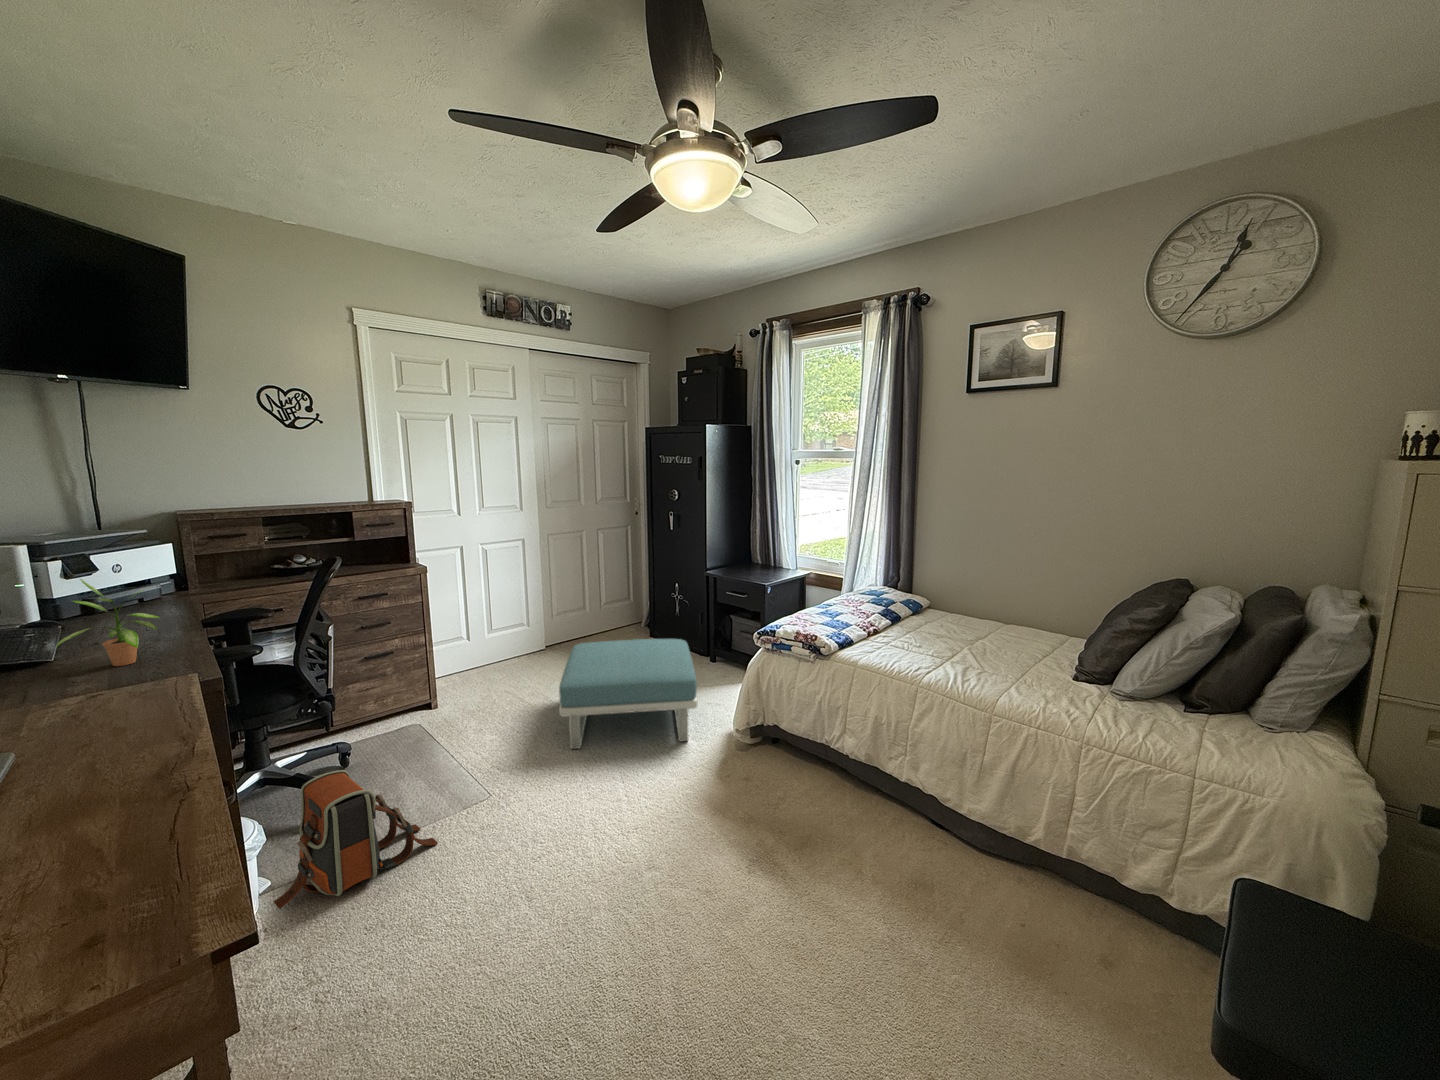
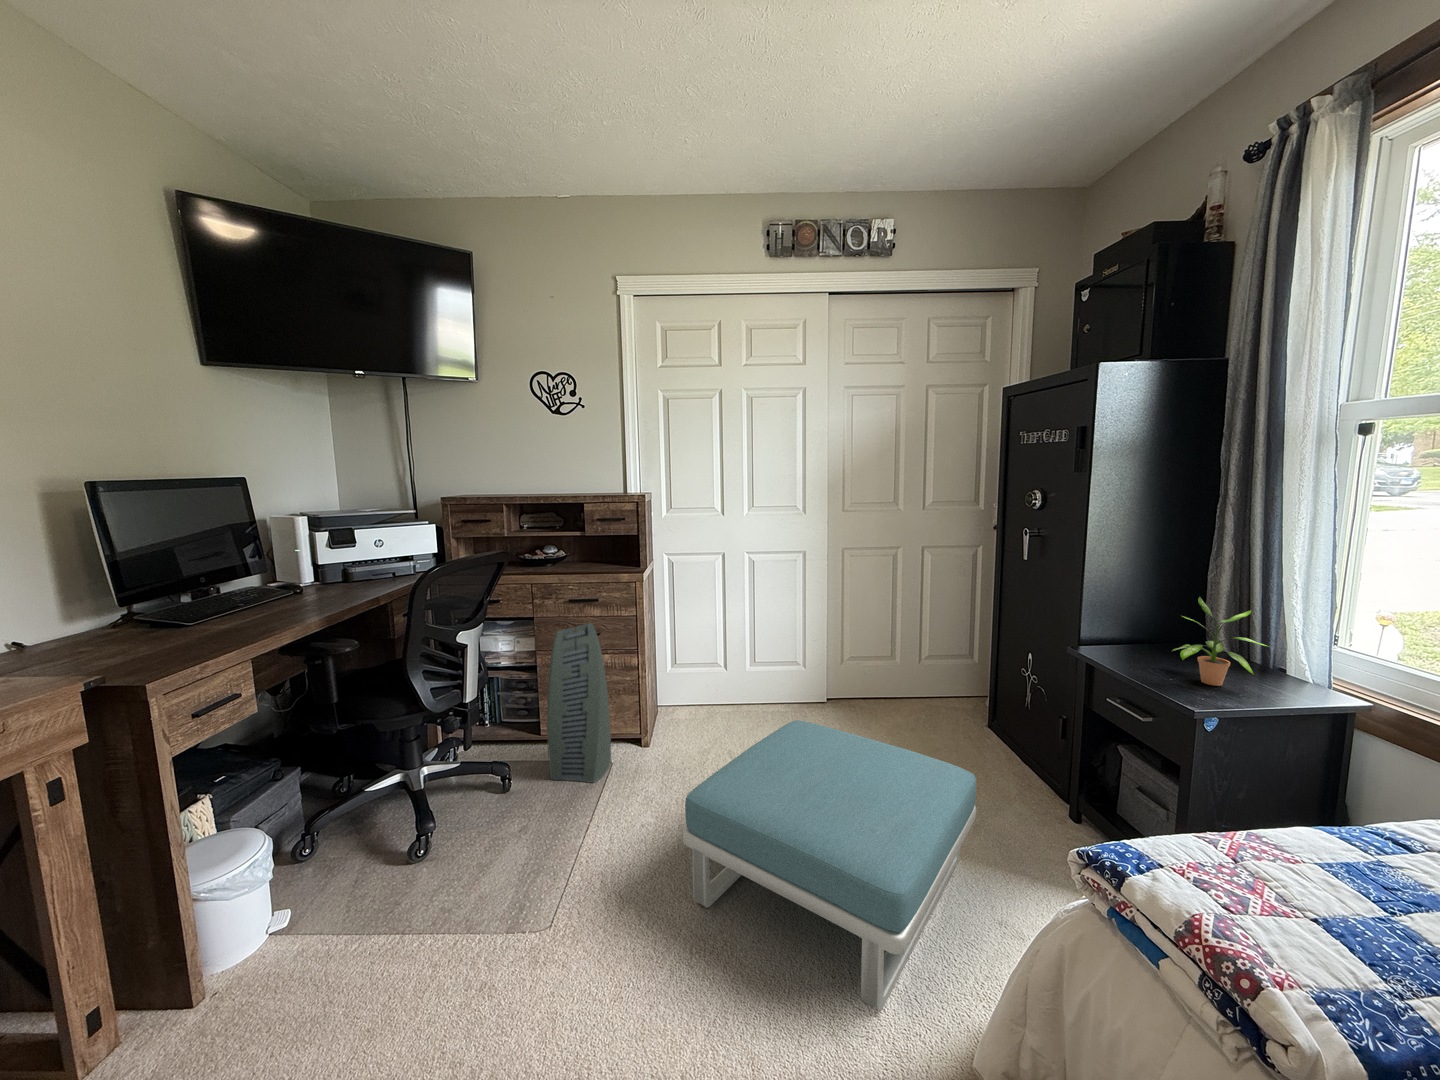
potted plant: present [56,579,159,666] -> present [1173,597,1267,686]
air purifier: none [365,612,426,748] -> present [547,623,611,783]
backpack: present [274,770,438,909] -> none [224,822,435,1001]

